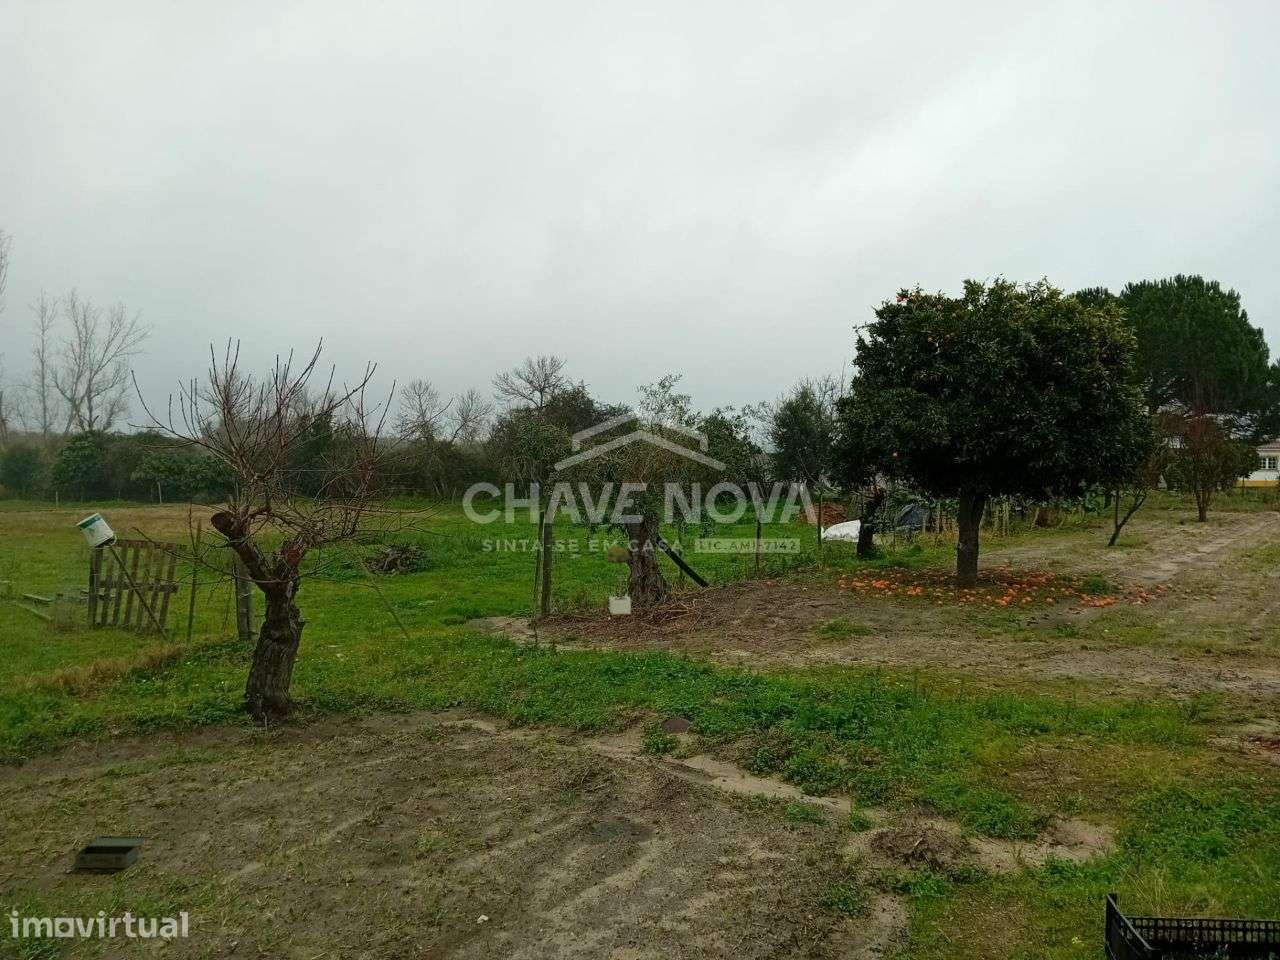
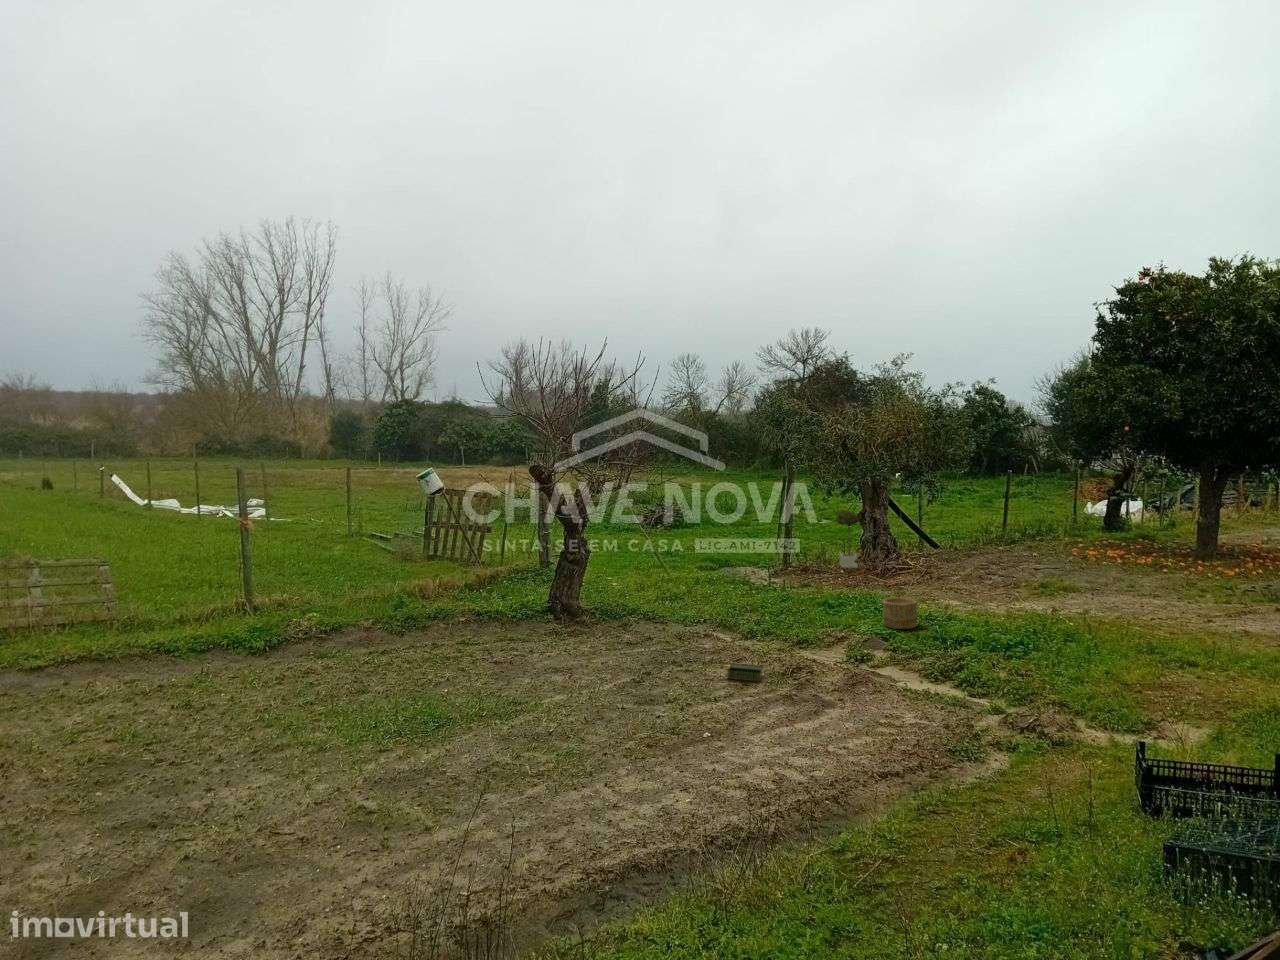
wooden bucket: none [677,659,719,700] -> present [882,597,917,629]
toolbox: present [75,836,147,868] -> present [727,663,763,681]

